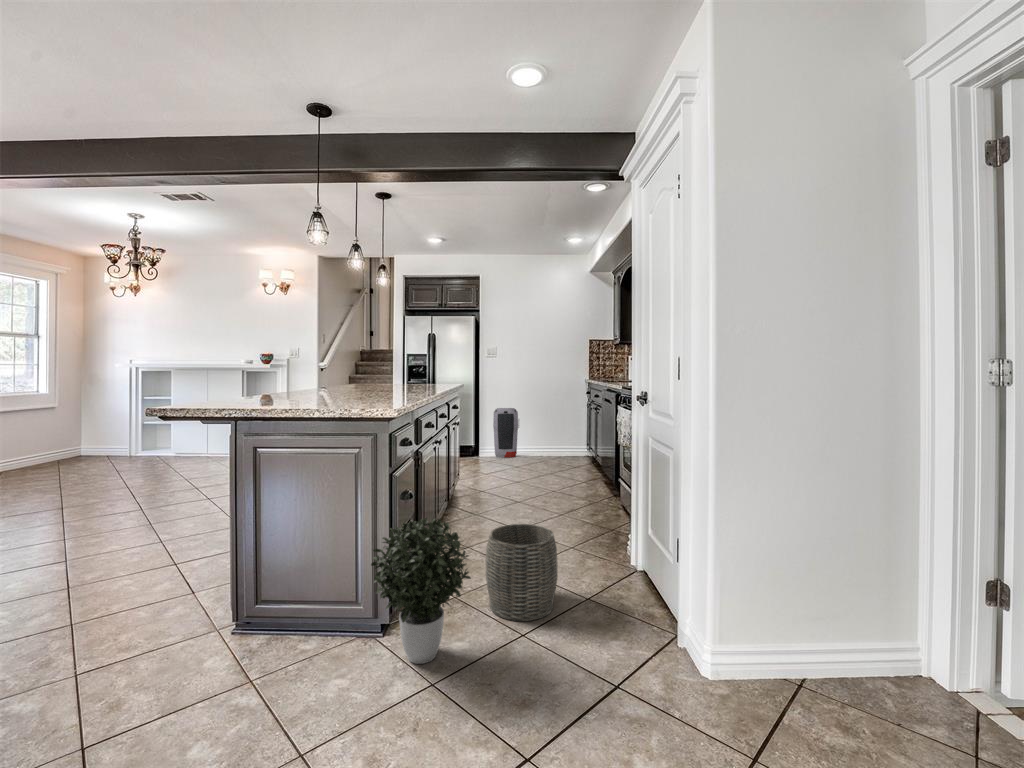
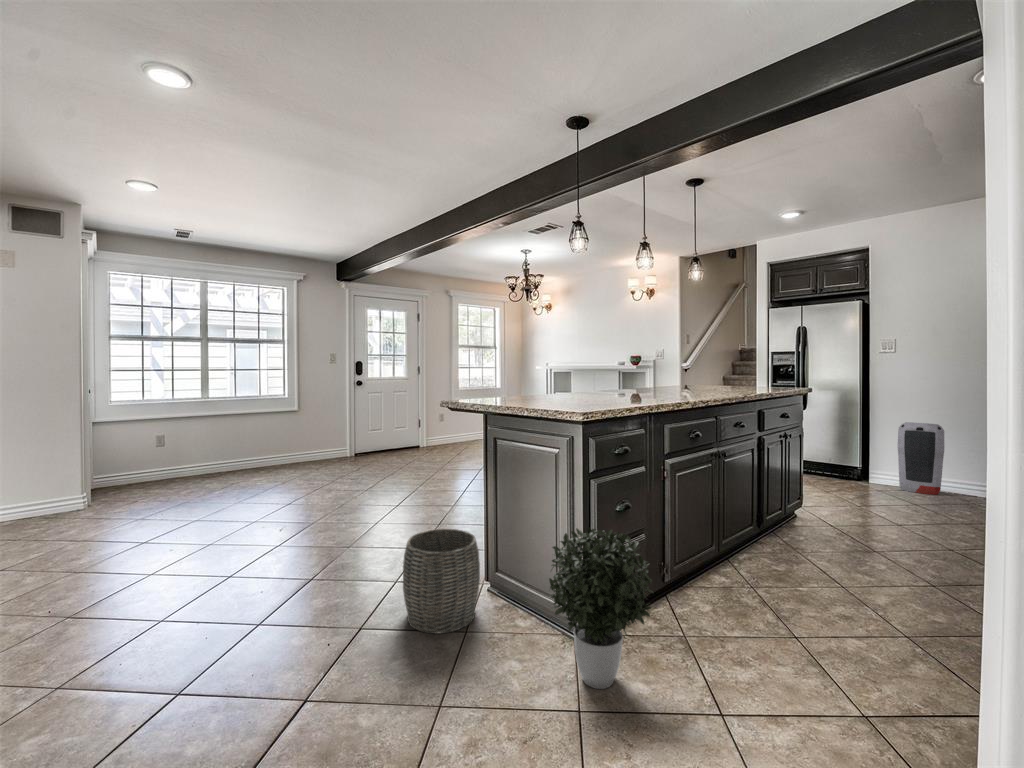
woven basket: present [486,524,558,621] -> present [403,529,480,634]

